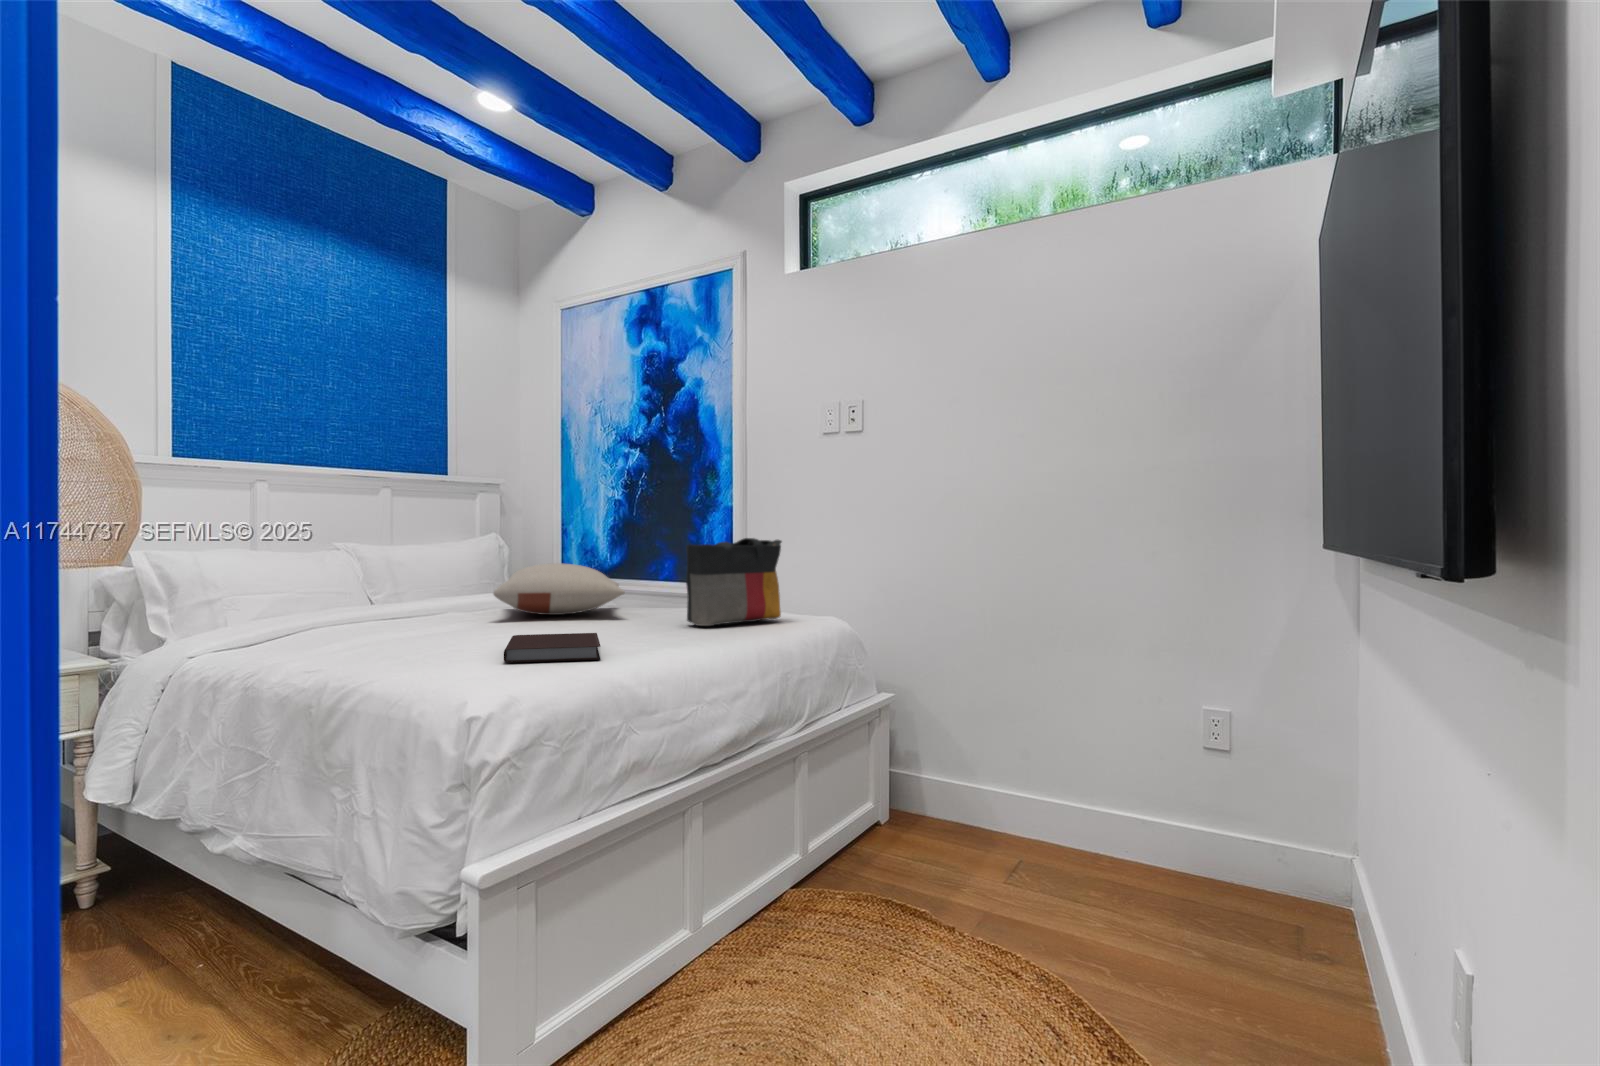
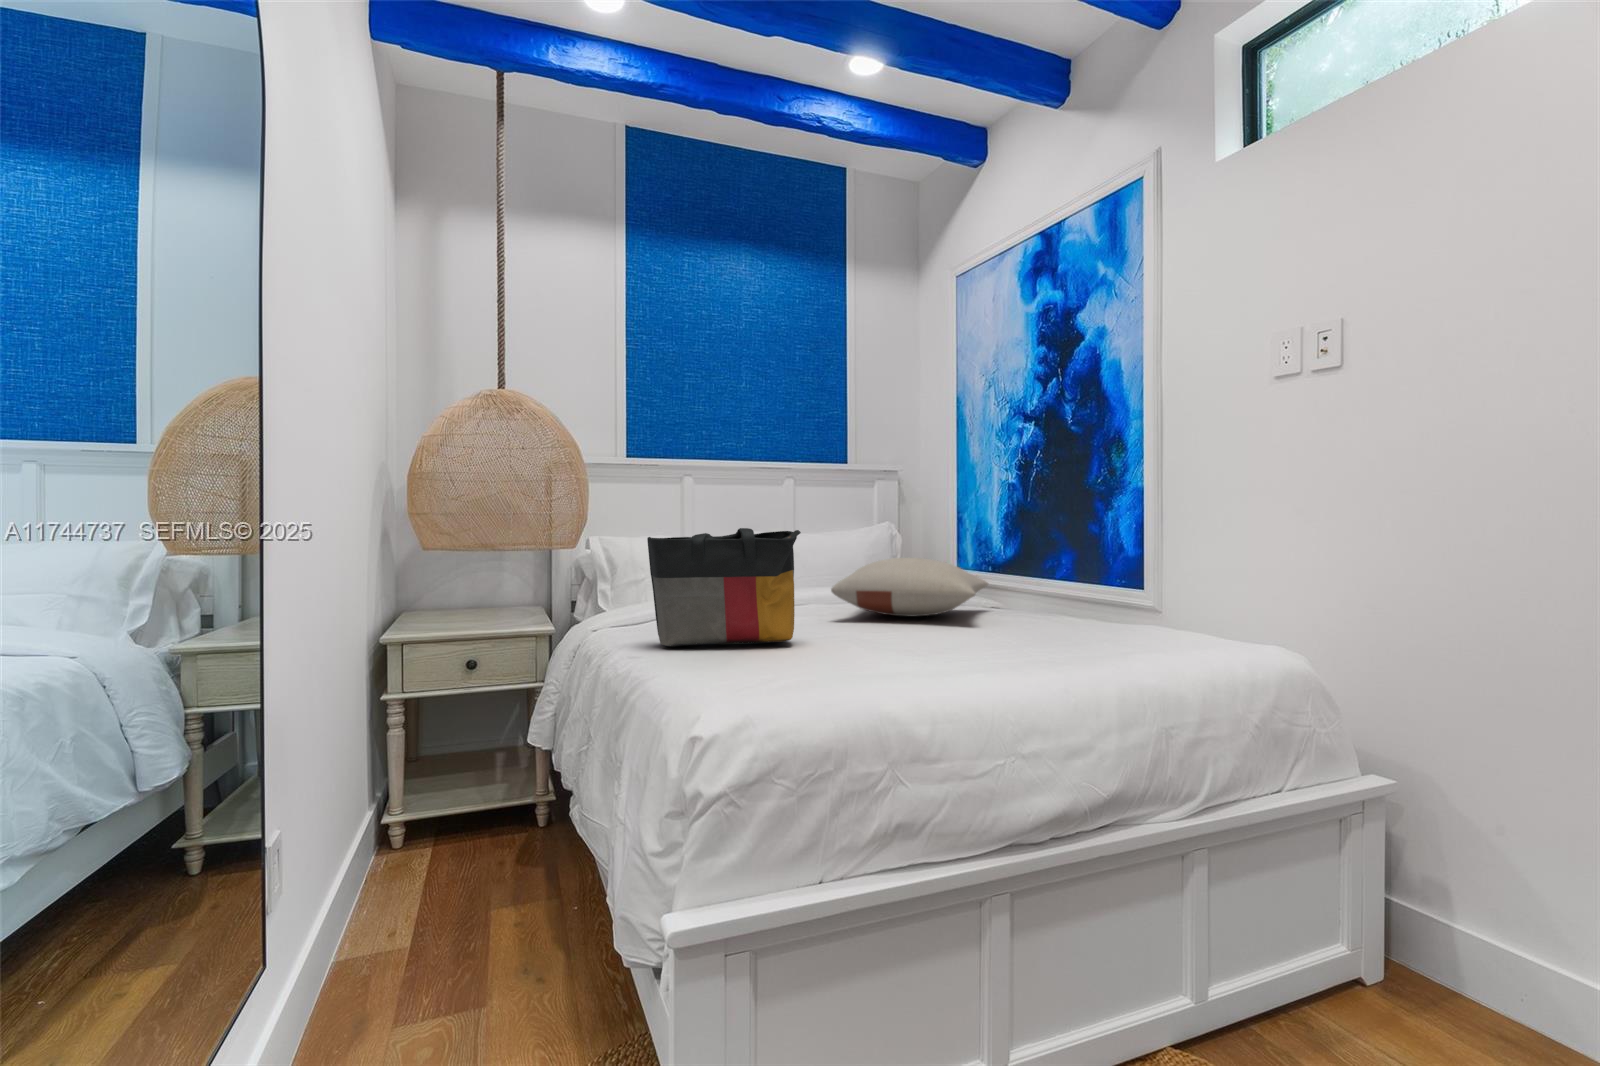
tote bag: present [686,538,782,626] -> present [647,528,801,647]
notebook: present [504,633,600,663] -> none [766,642,901,684]

